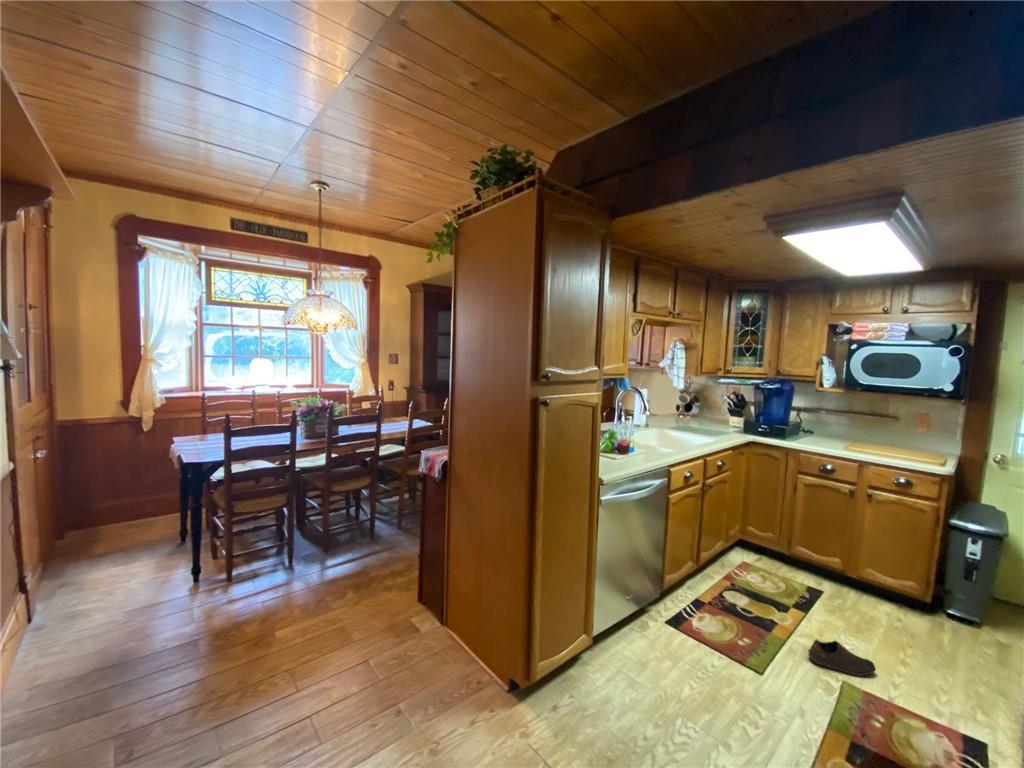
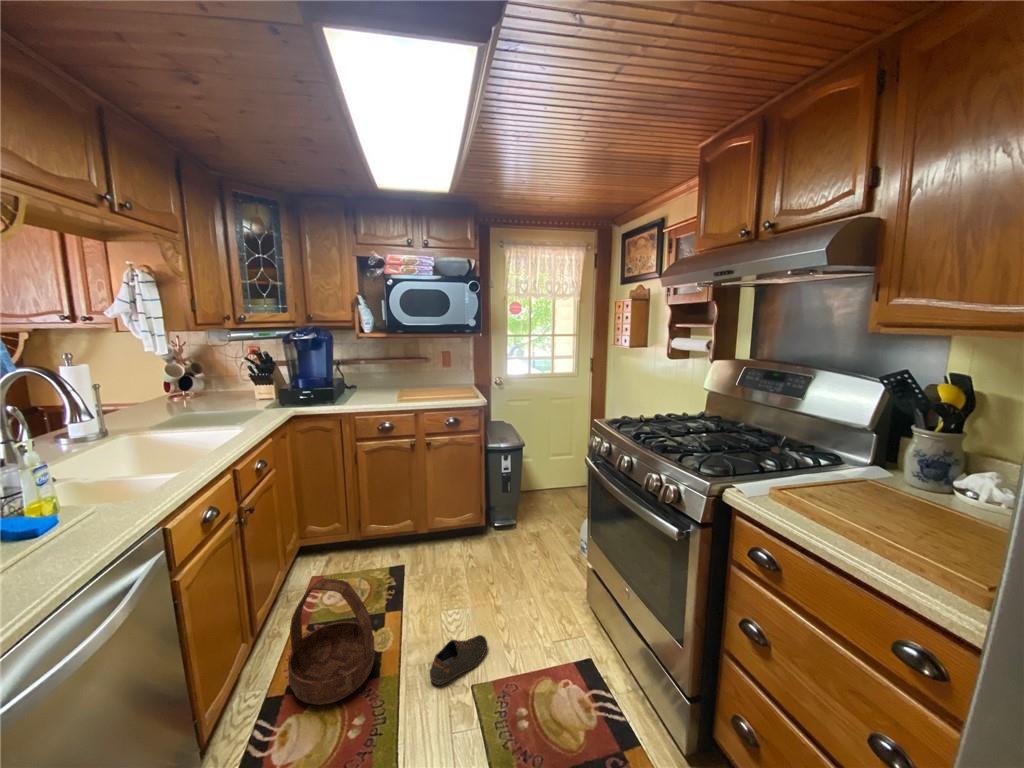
basket: none [711,544,772,627] -> present [288,578,375,704]

